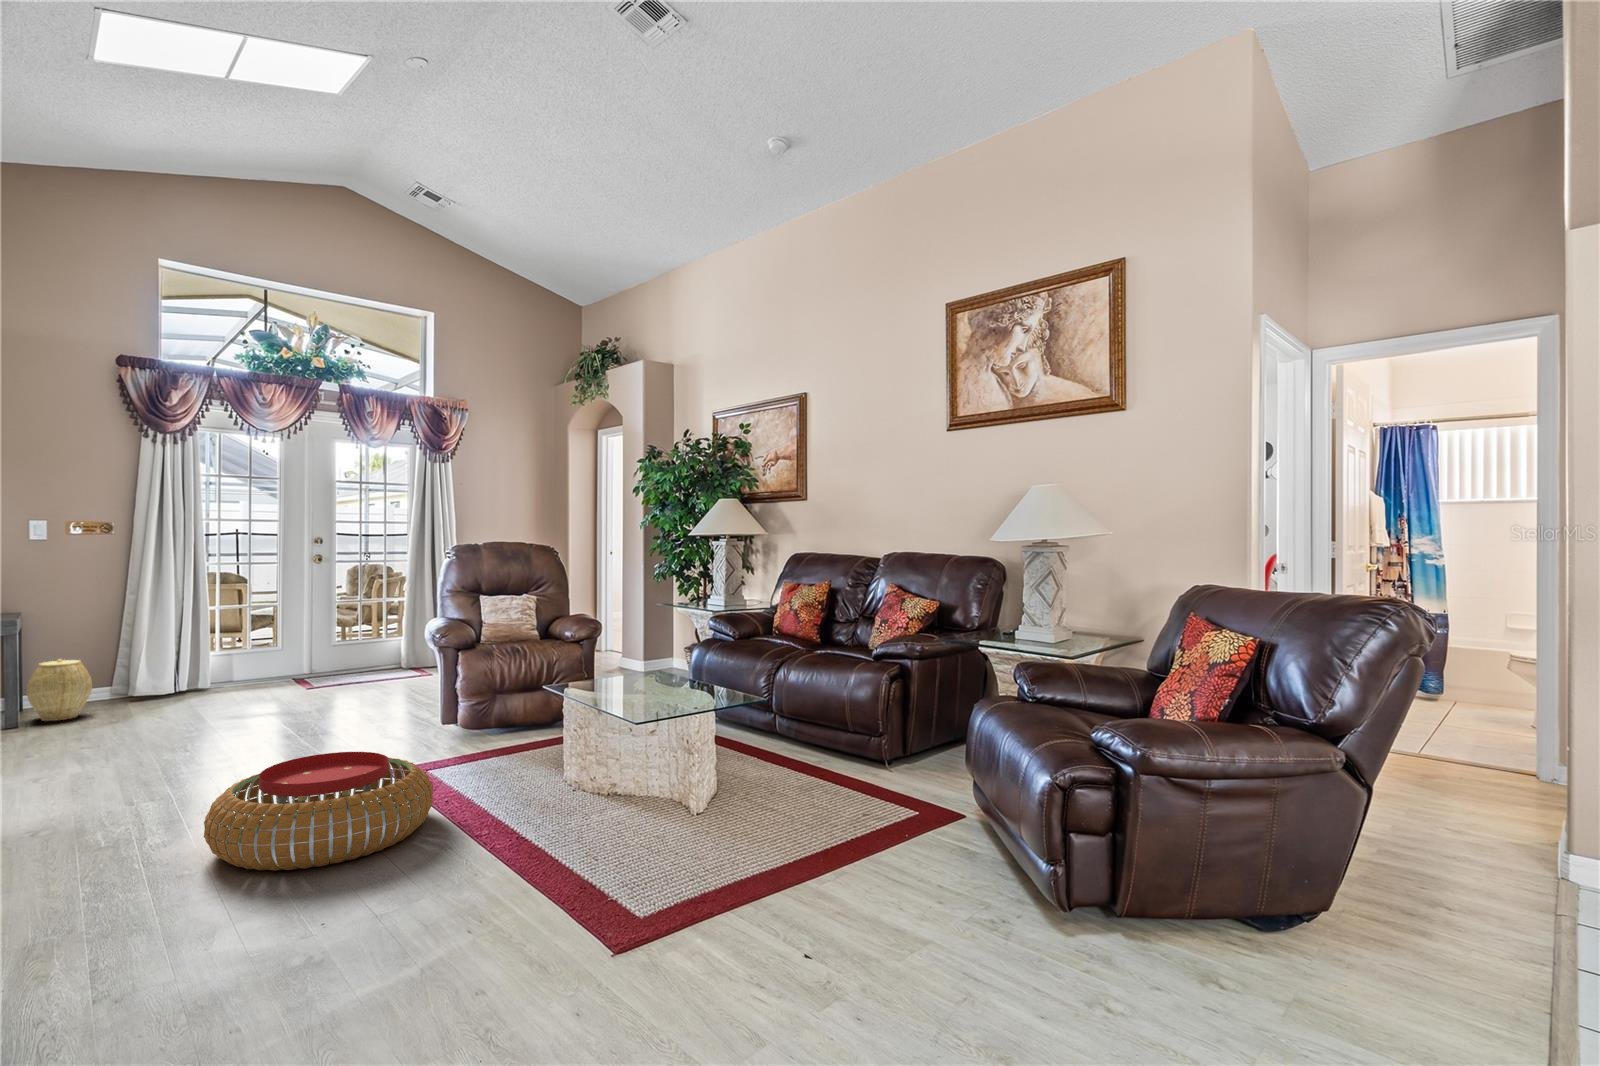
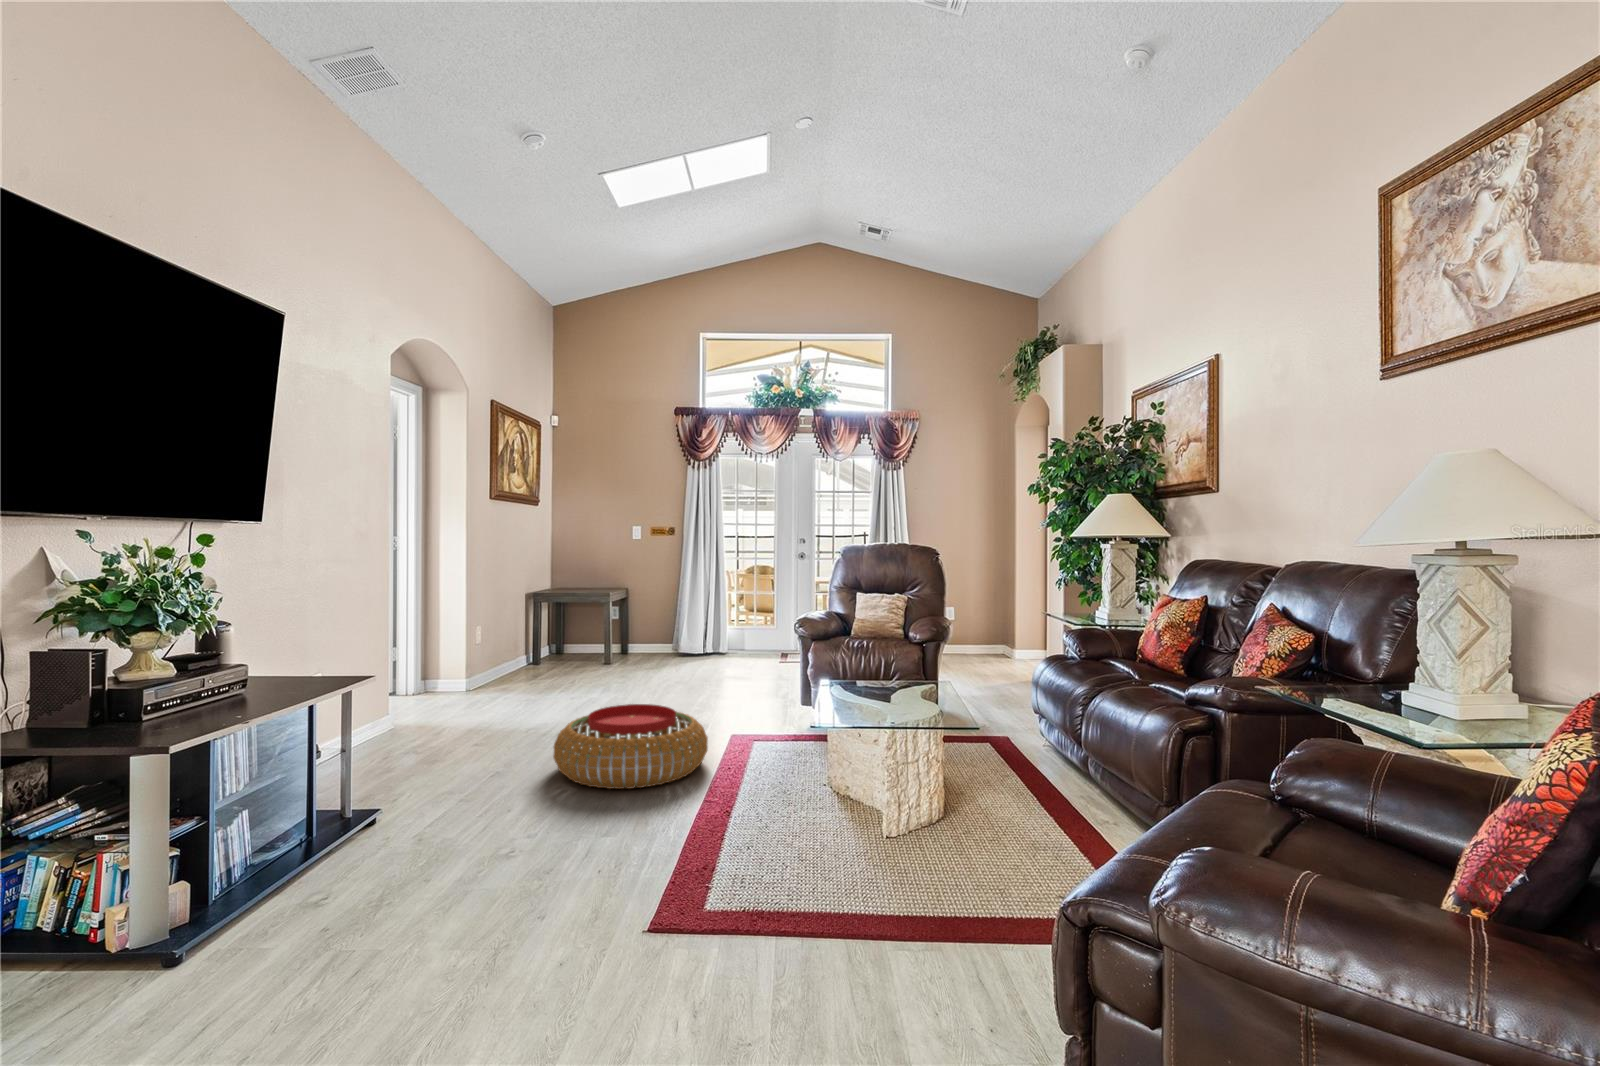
woven basket: present [26,659,92,721] -> none [627,616,660,657]

